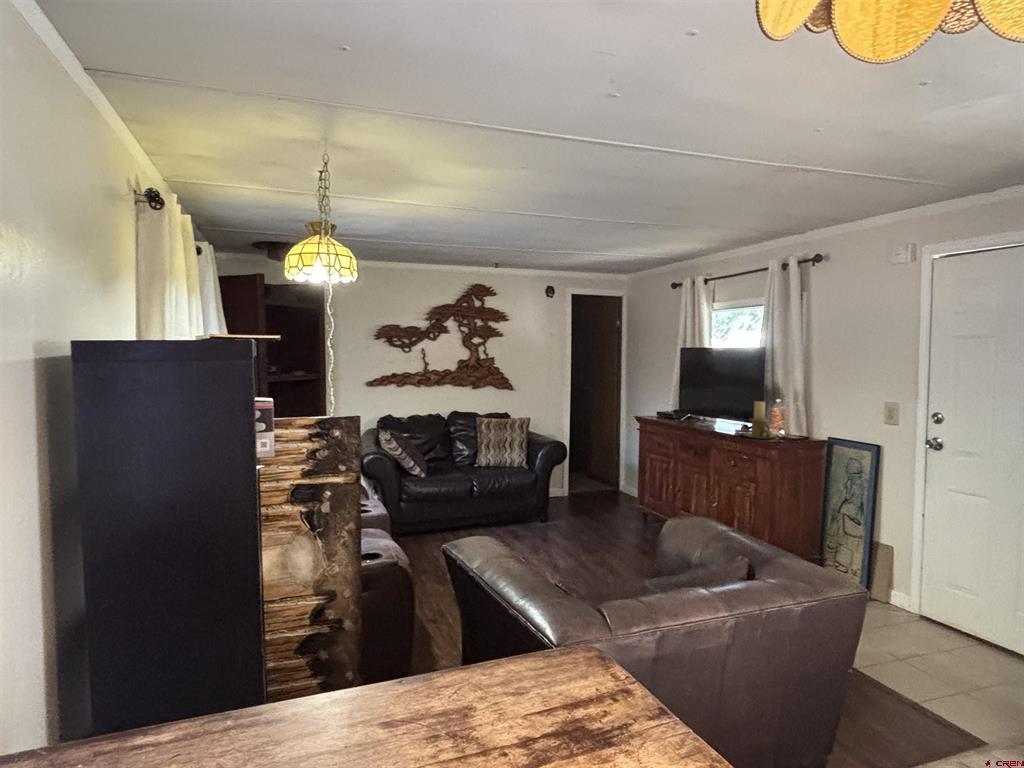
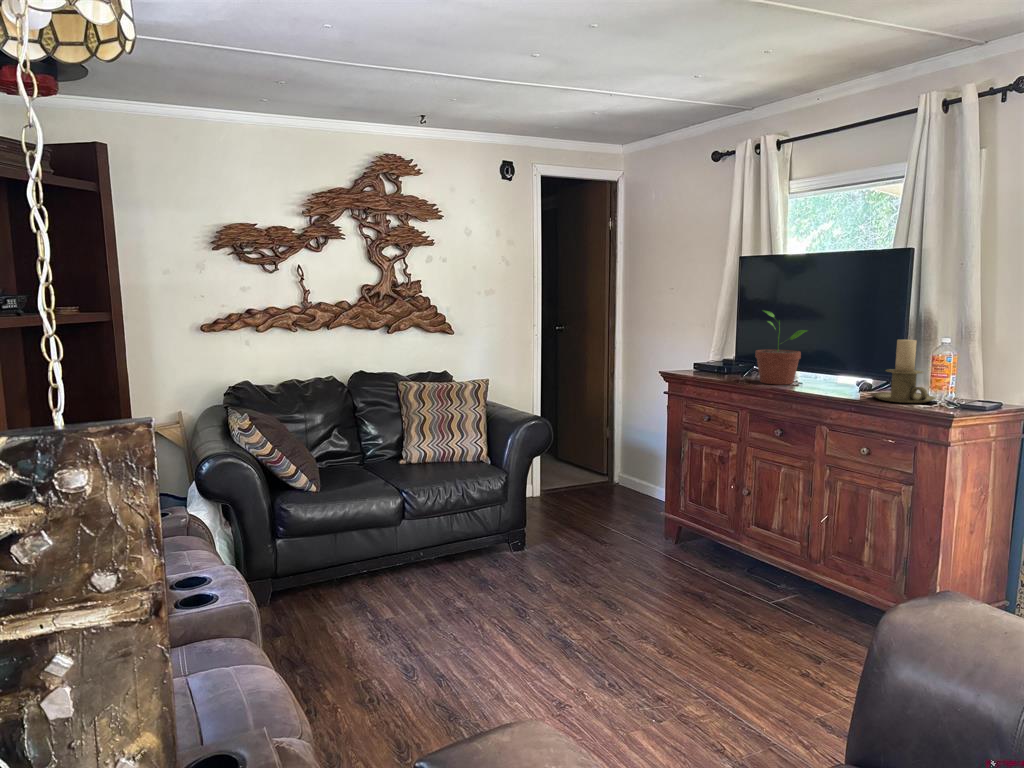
potted plant: none [683,381,714,426] -> present [755,311,807,384]

